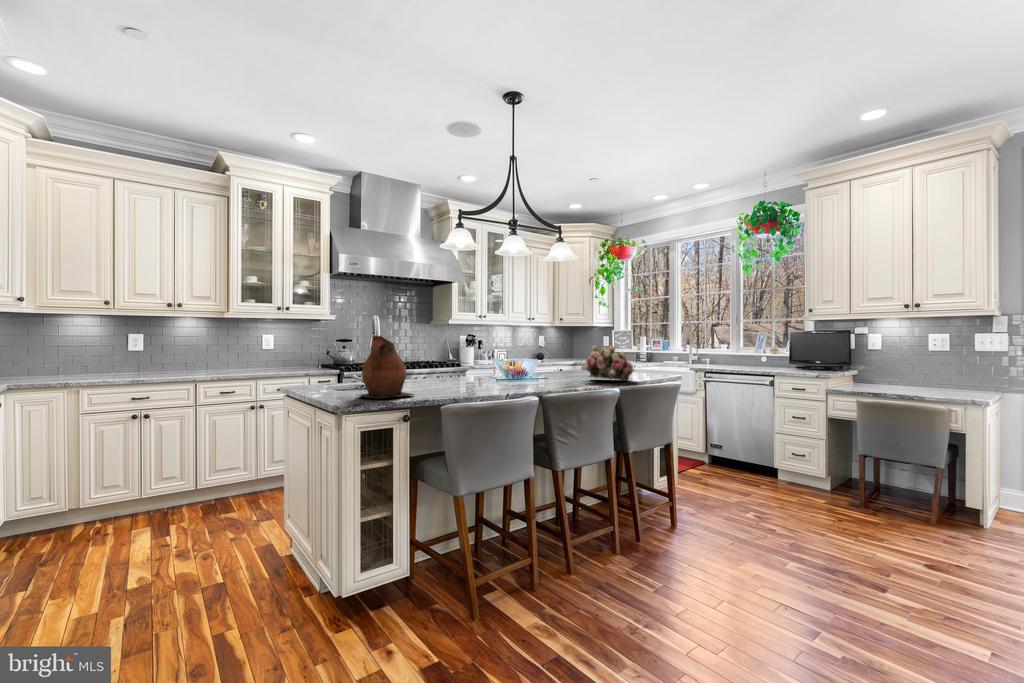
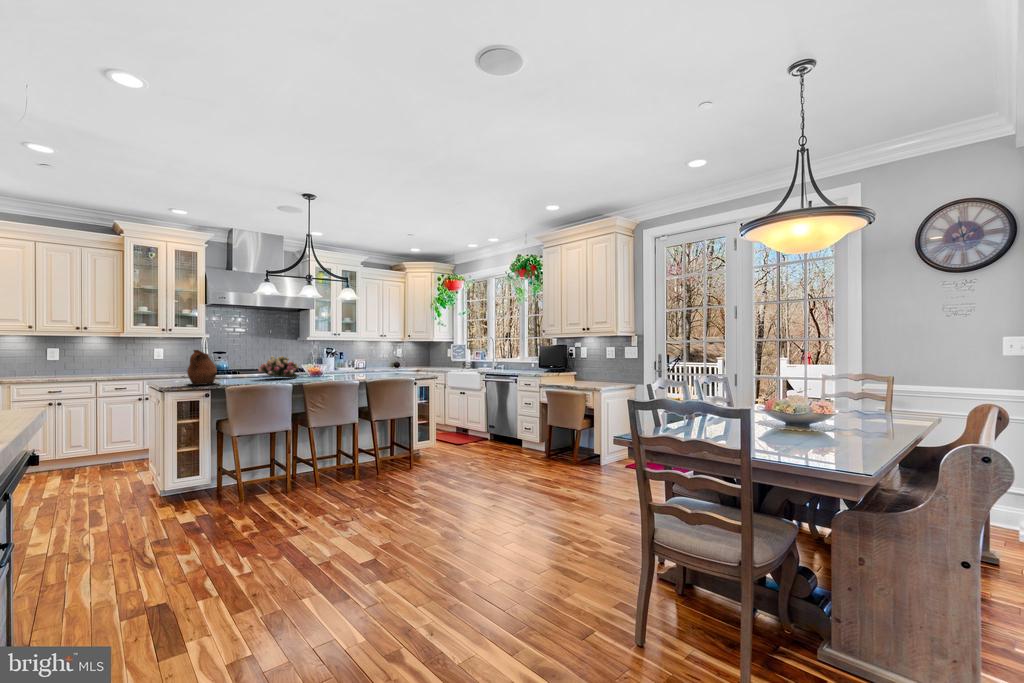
flower arrangement: present [581,346,635,380] -> present [258,356,299,378]

